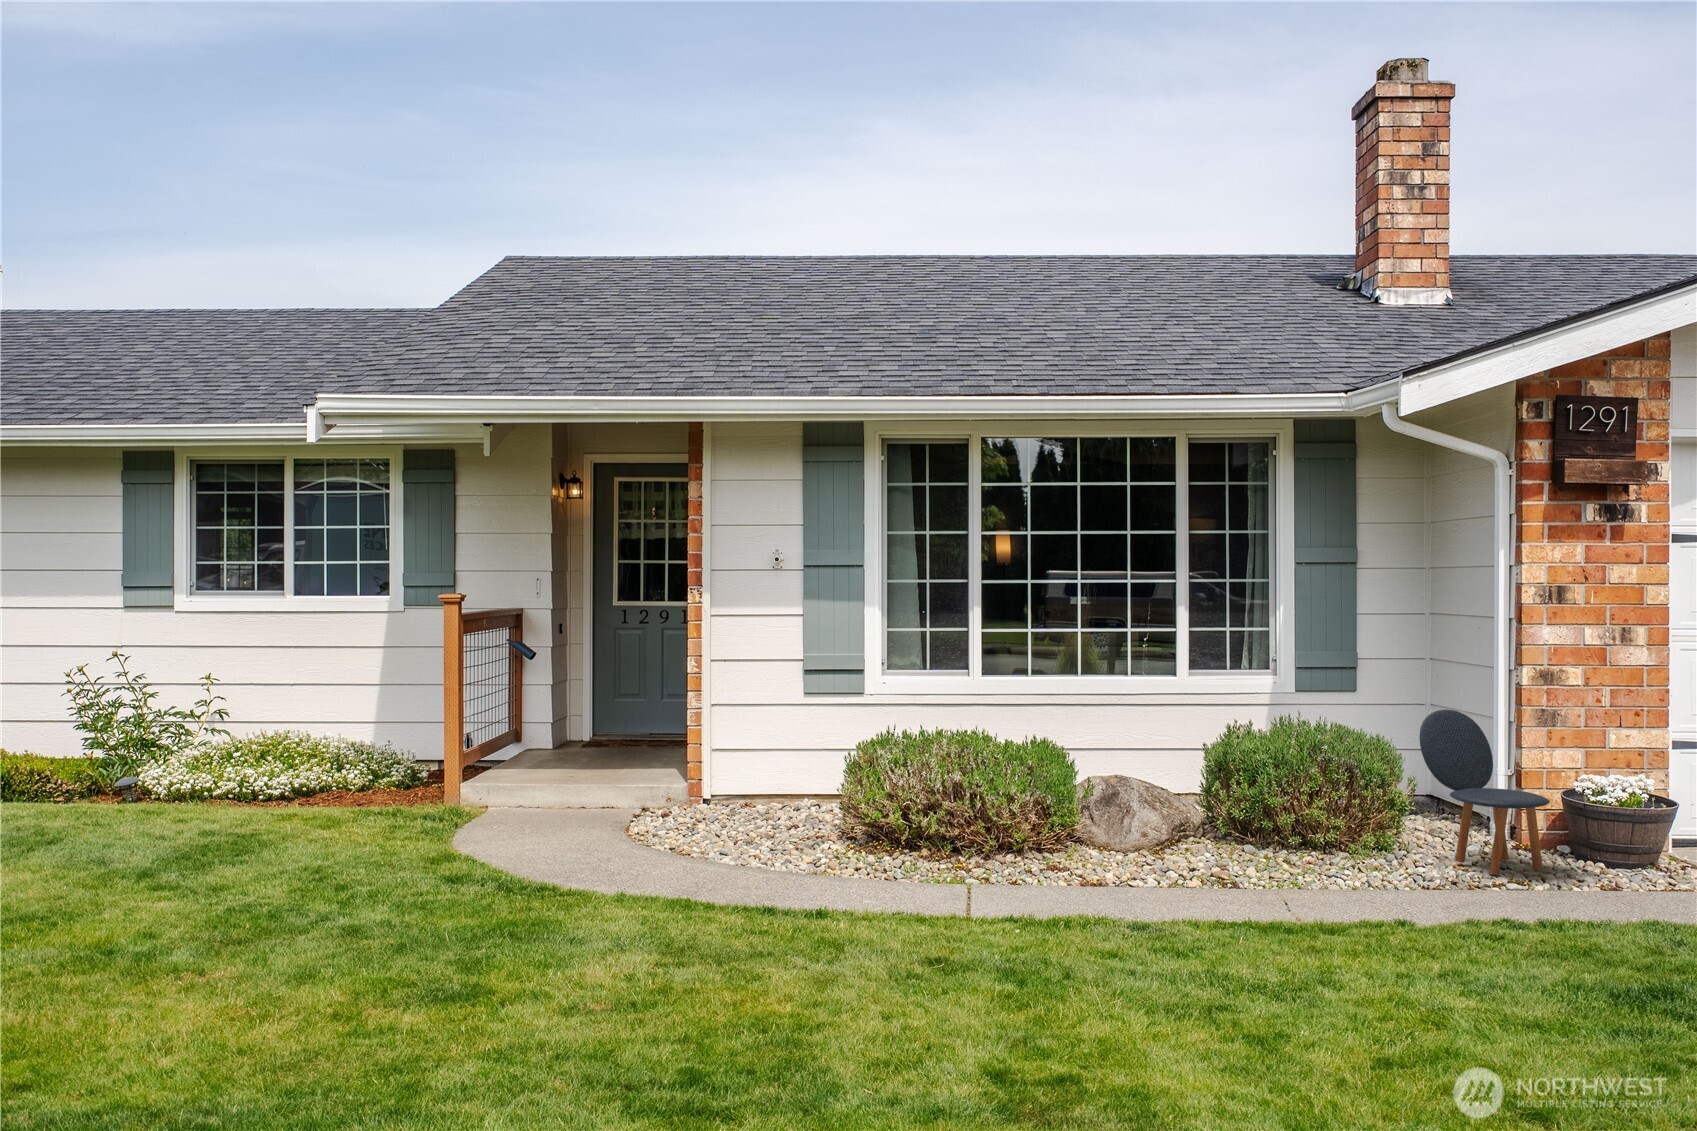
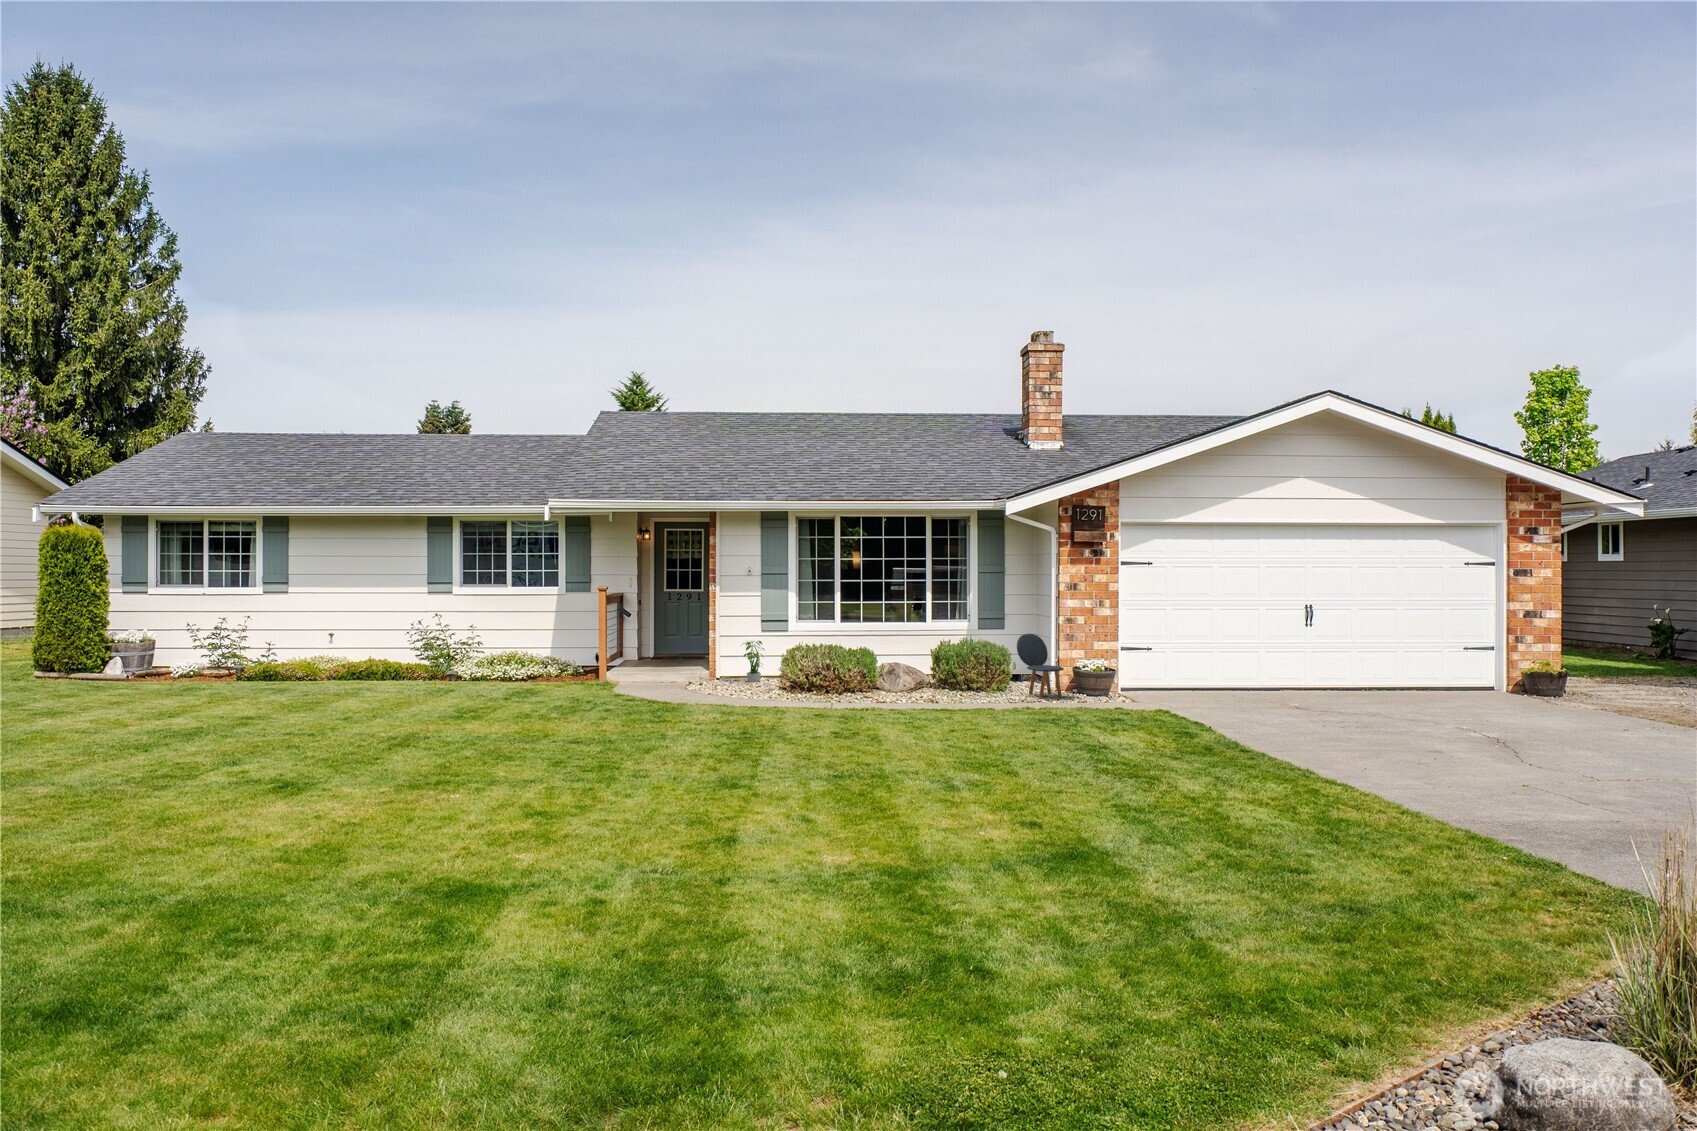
potted plant: none [752,714,812,810] -> present [743,641,764,682]

